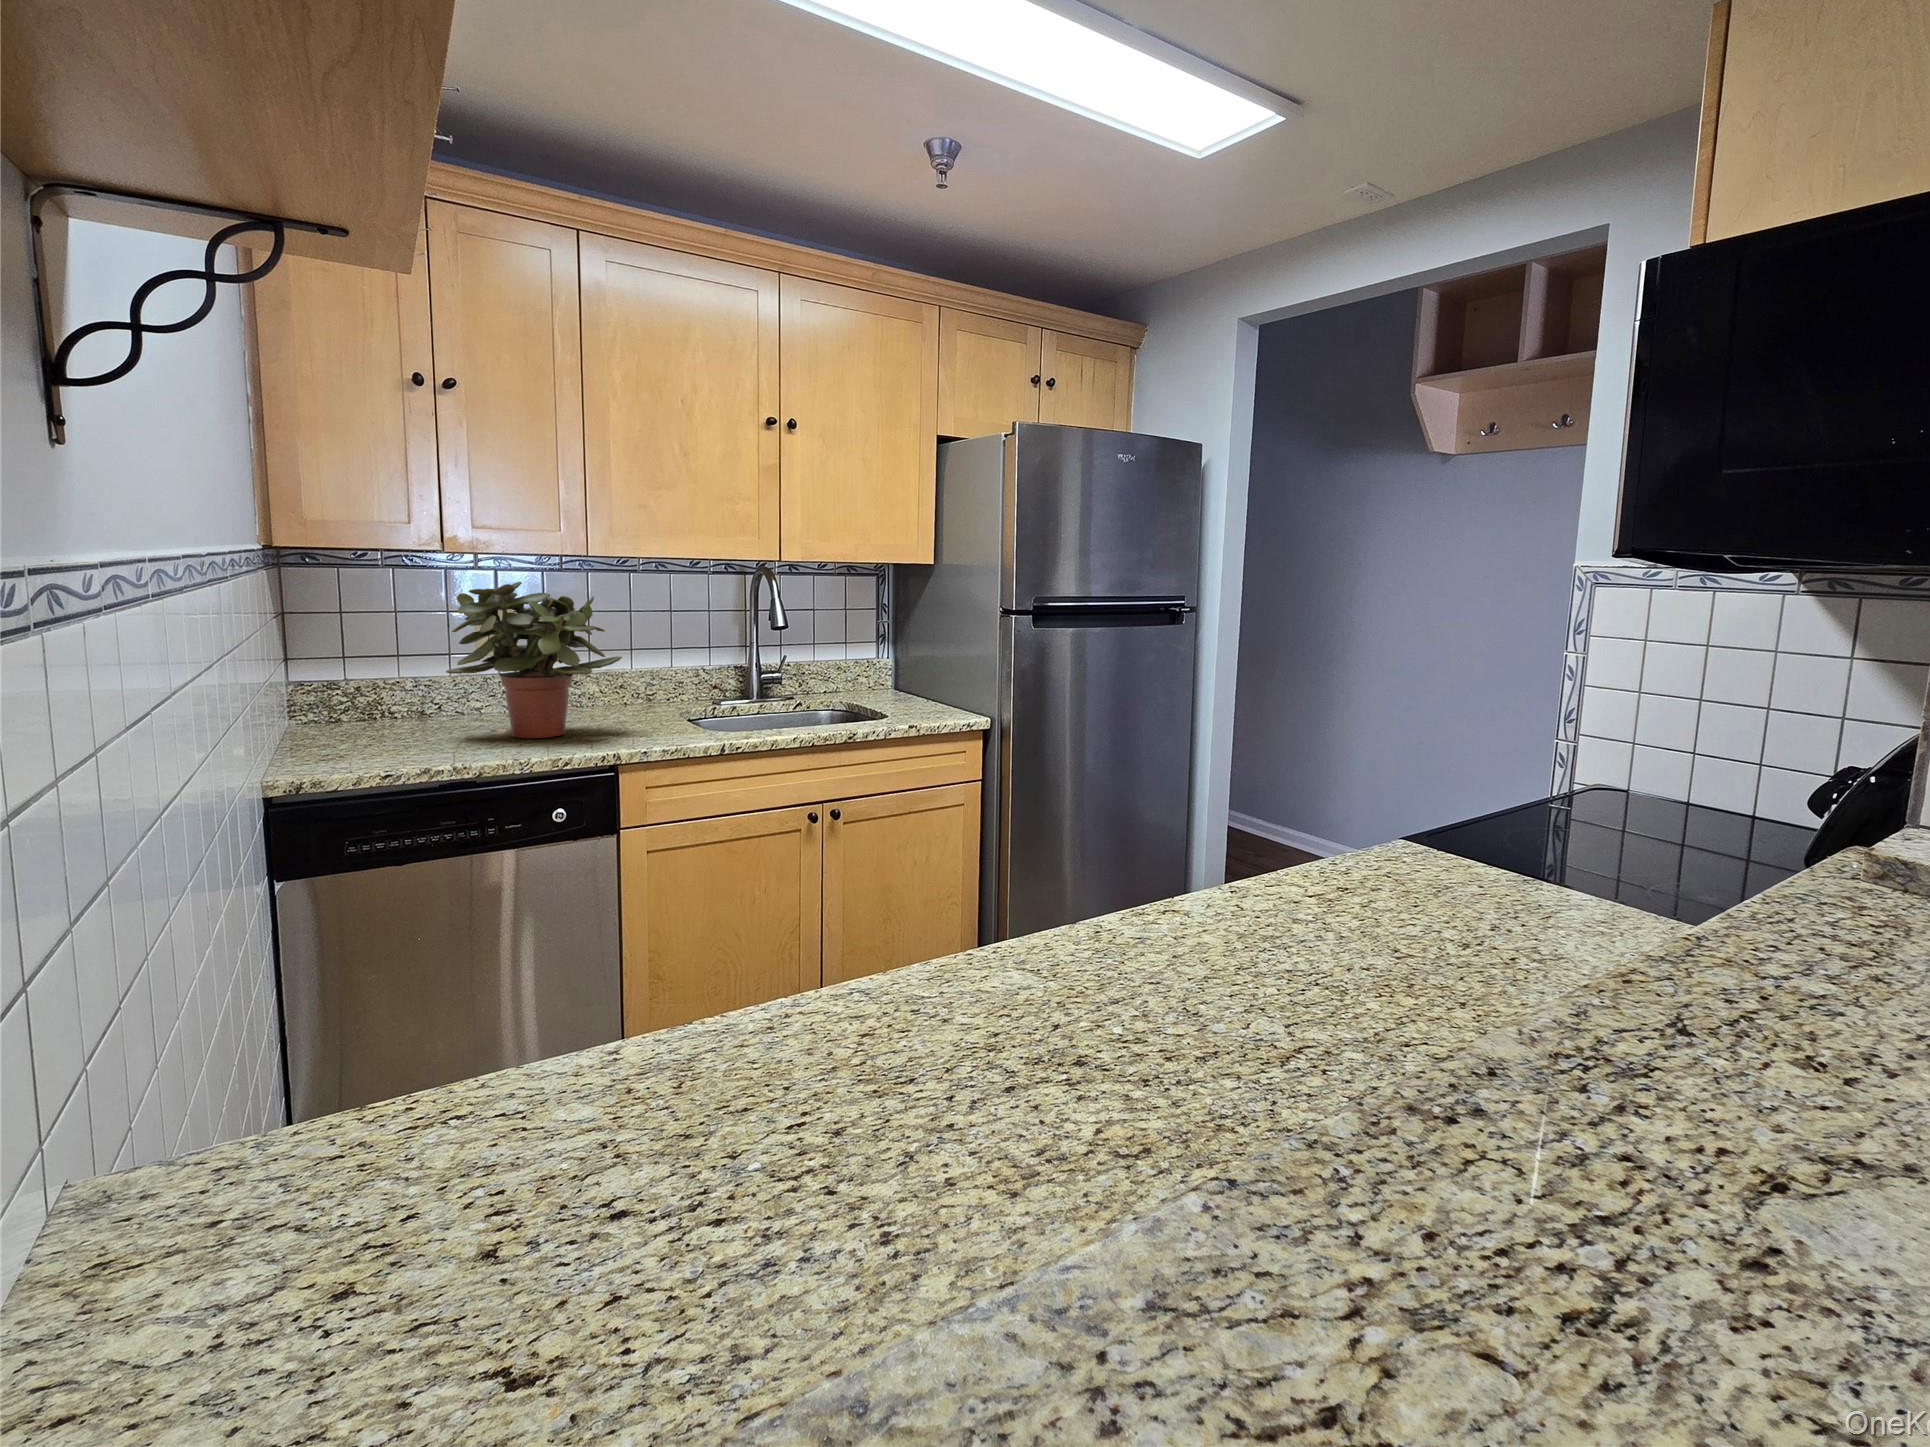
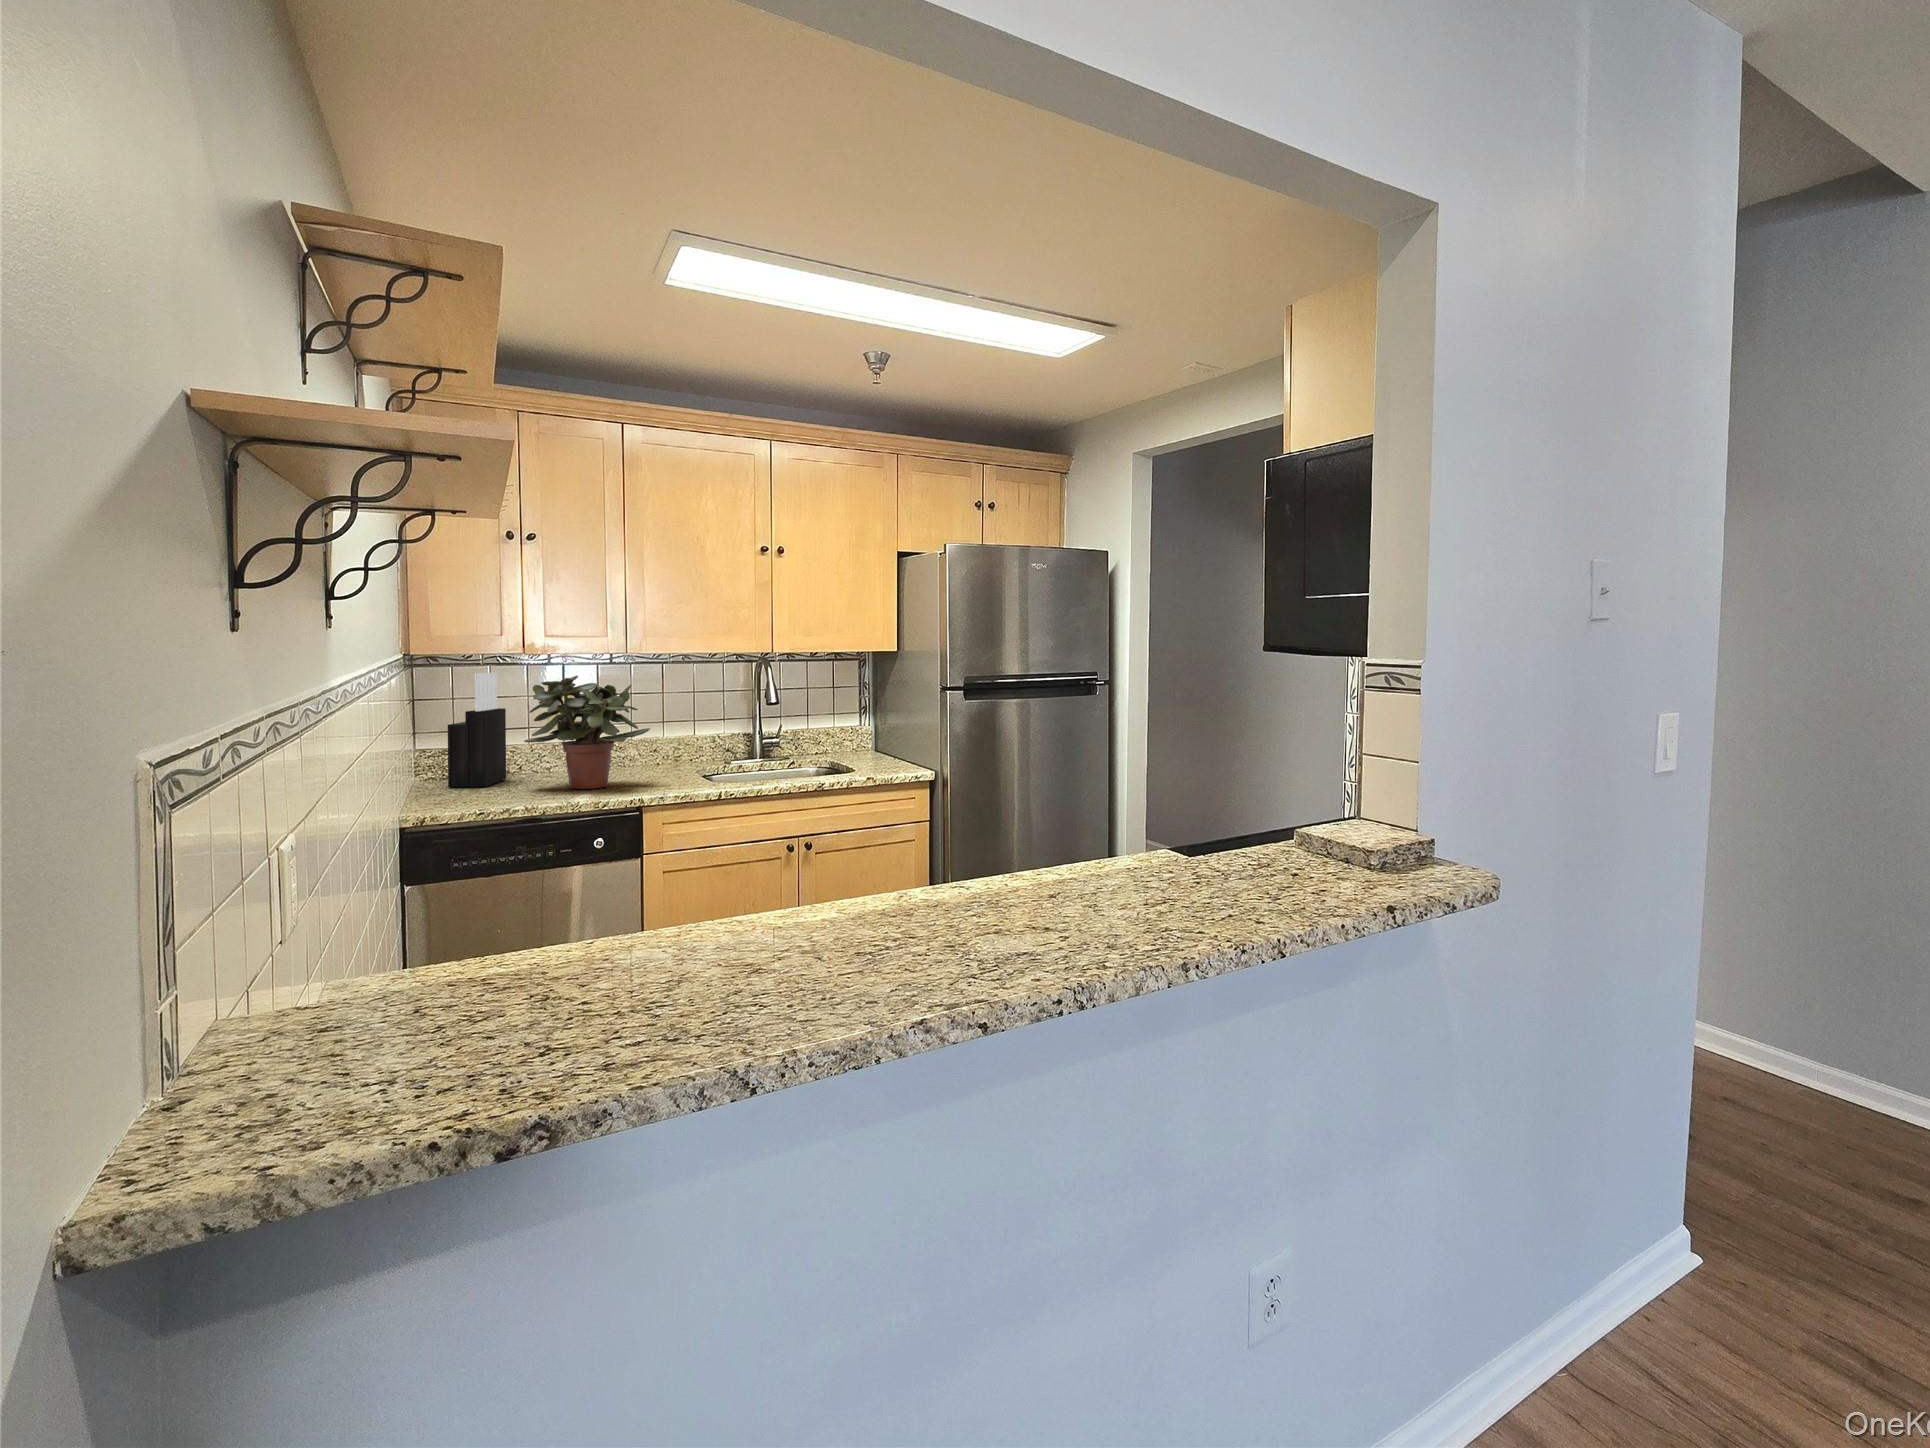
knife block: none [334,576,420,734] -> present [448,673,506,787]

